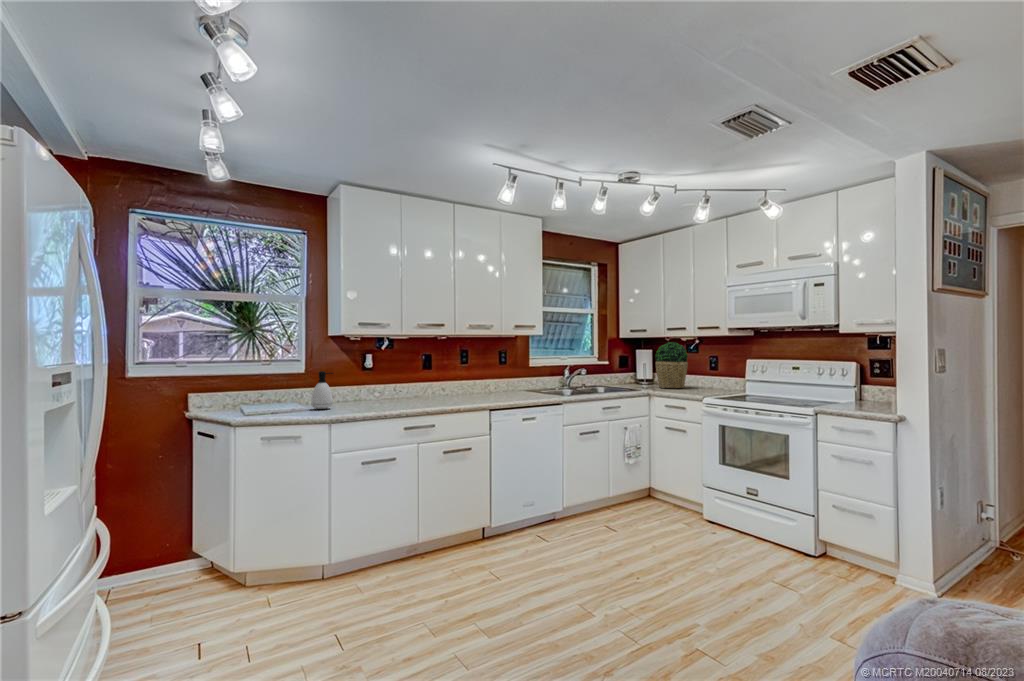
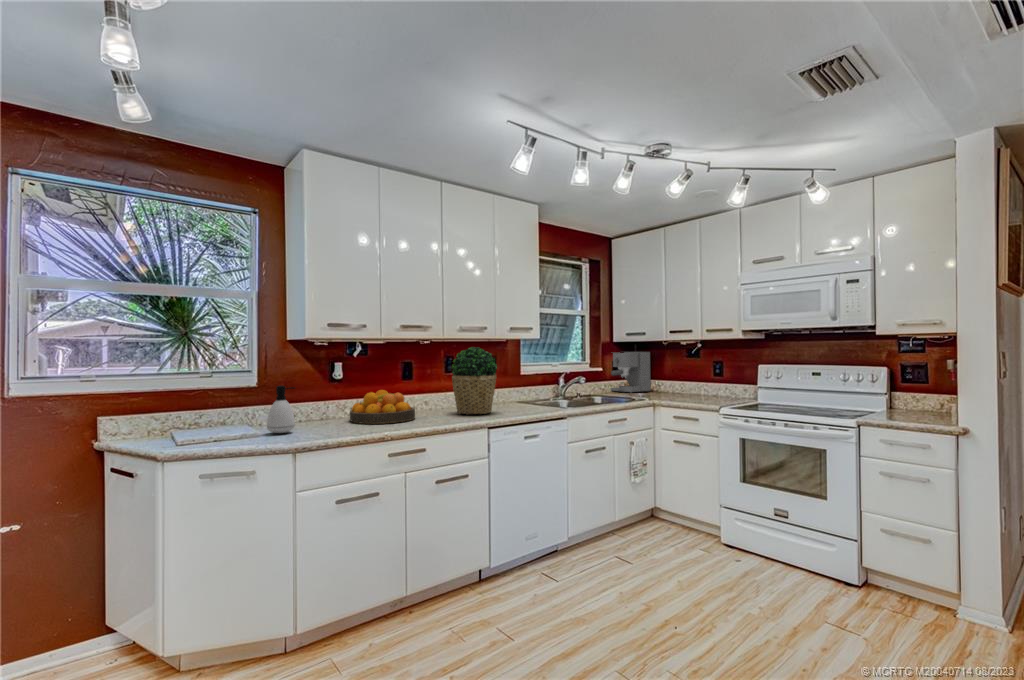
potted plant: present [655,342,688,388] -> present [452,347,497,414]
coffee maker: none [616,347,654,385] -> present [611,352,651,393]
fruit bowl: none [378,377,432,404] -> present [350,390,415,424]

